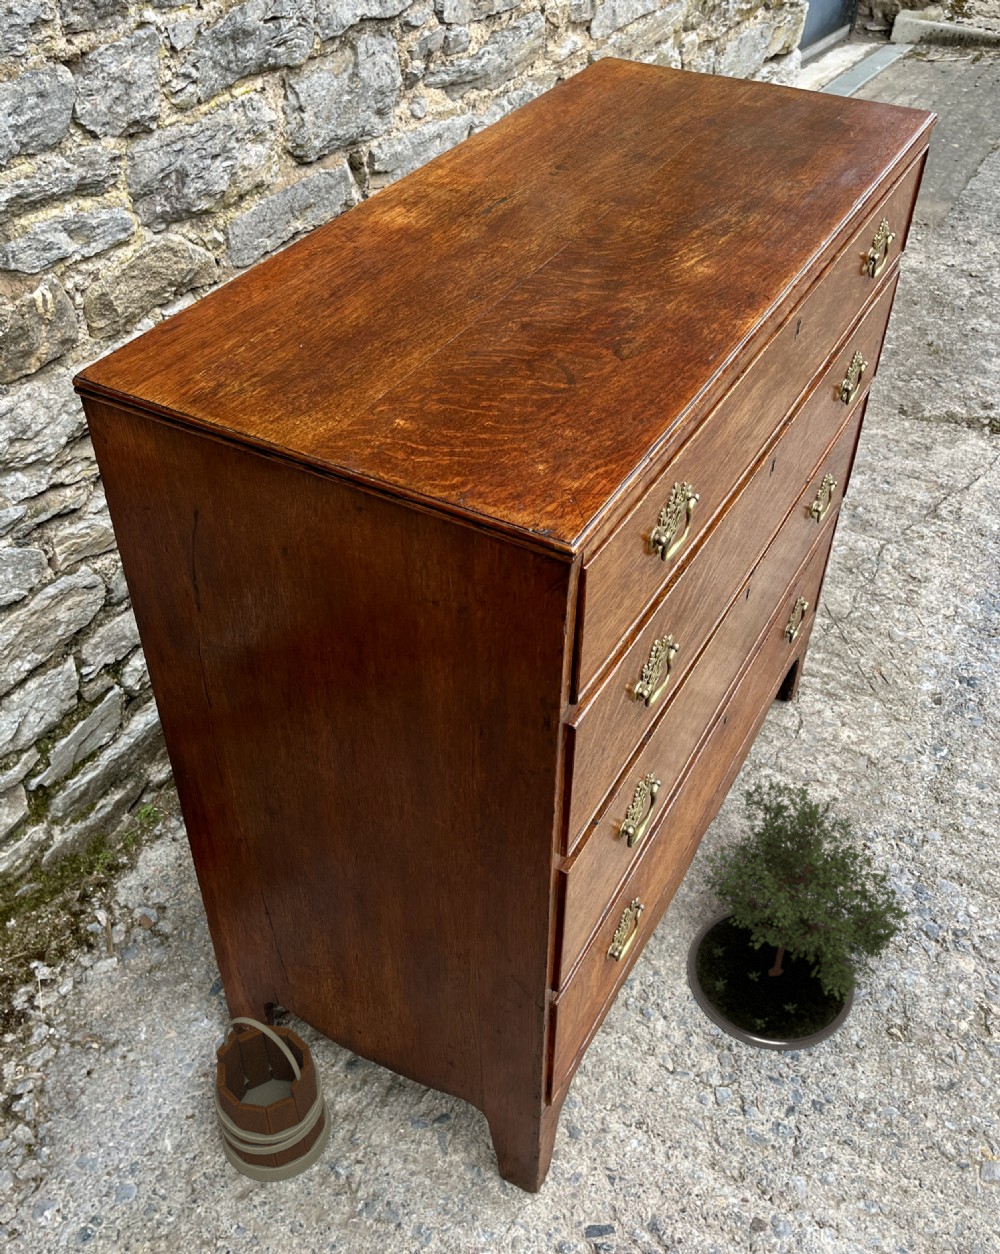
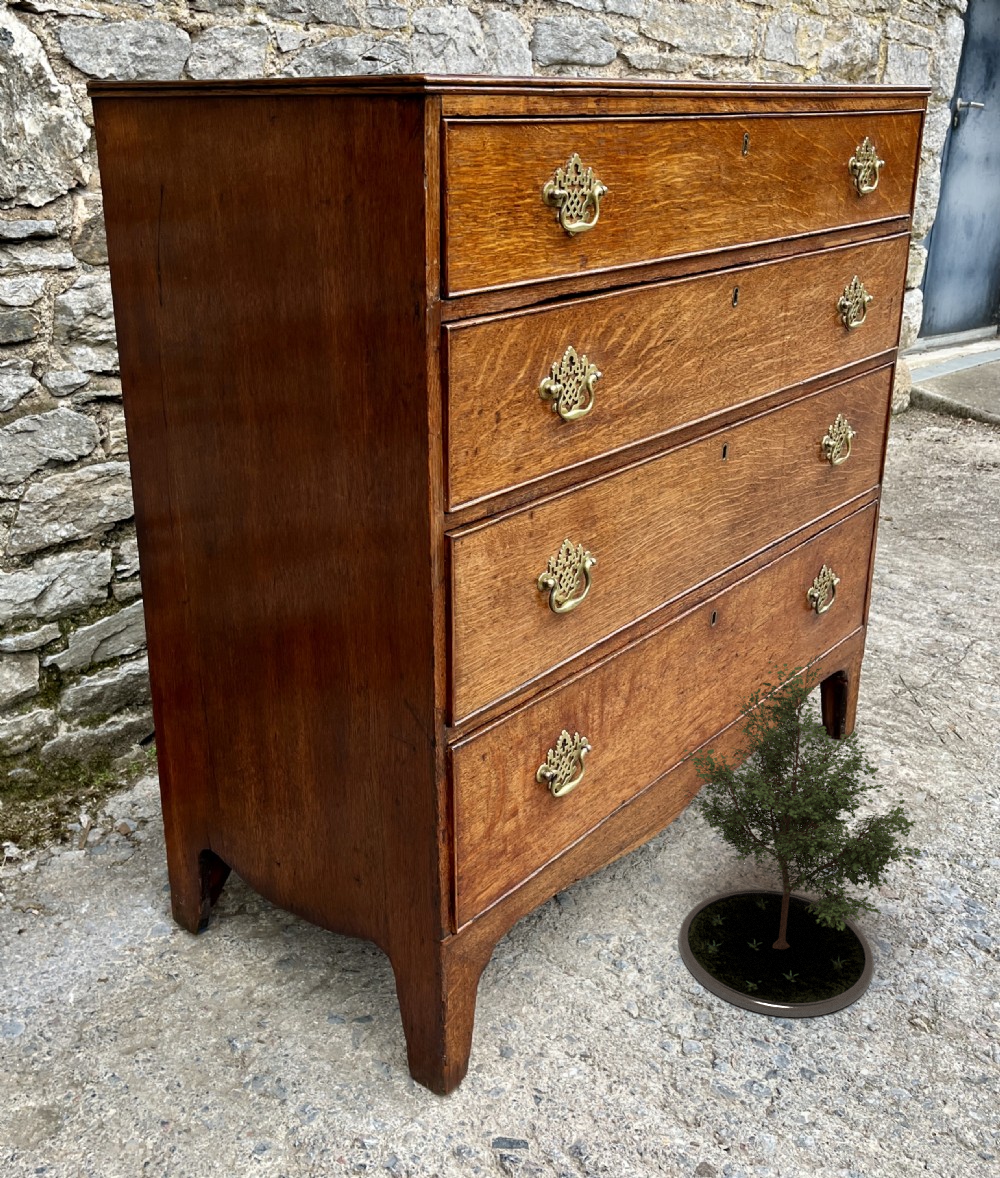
wooden bucket: present [214,1017,331,1182] -> none [117,816,246,1044]

